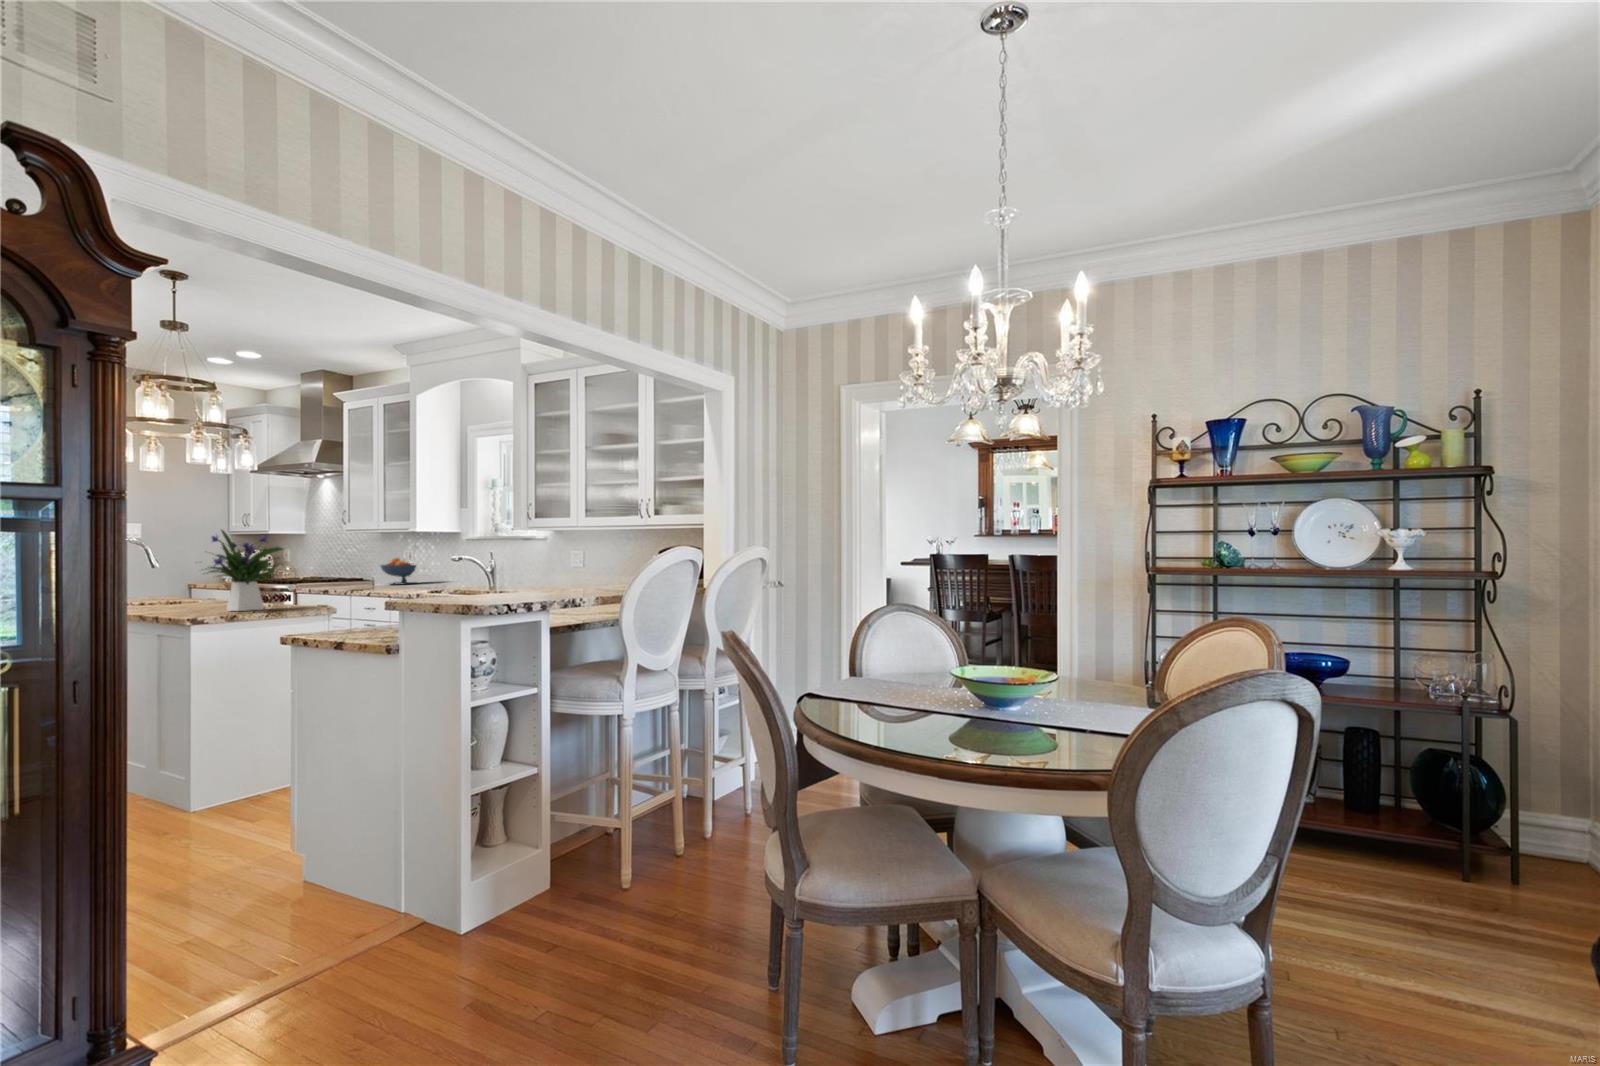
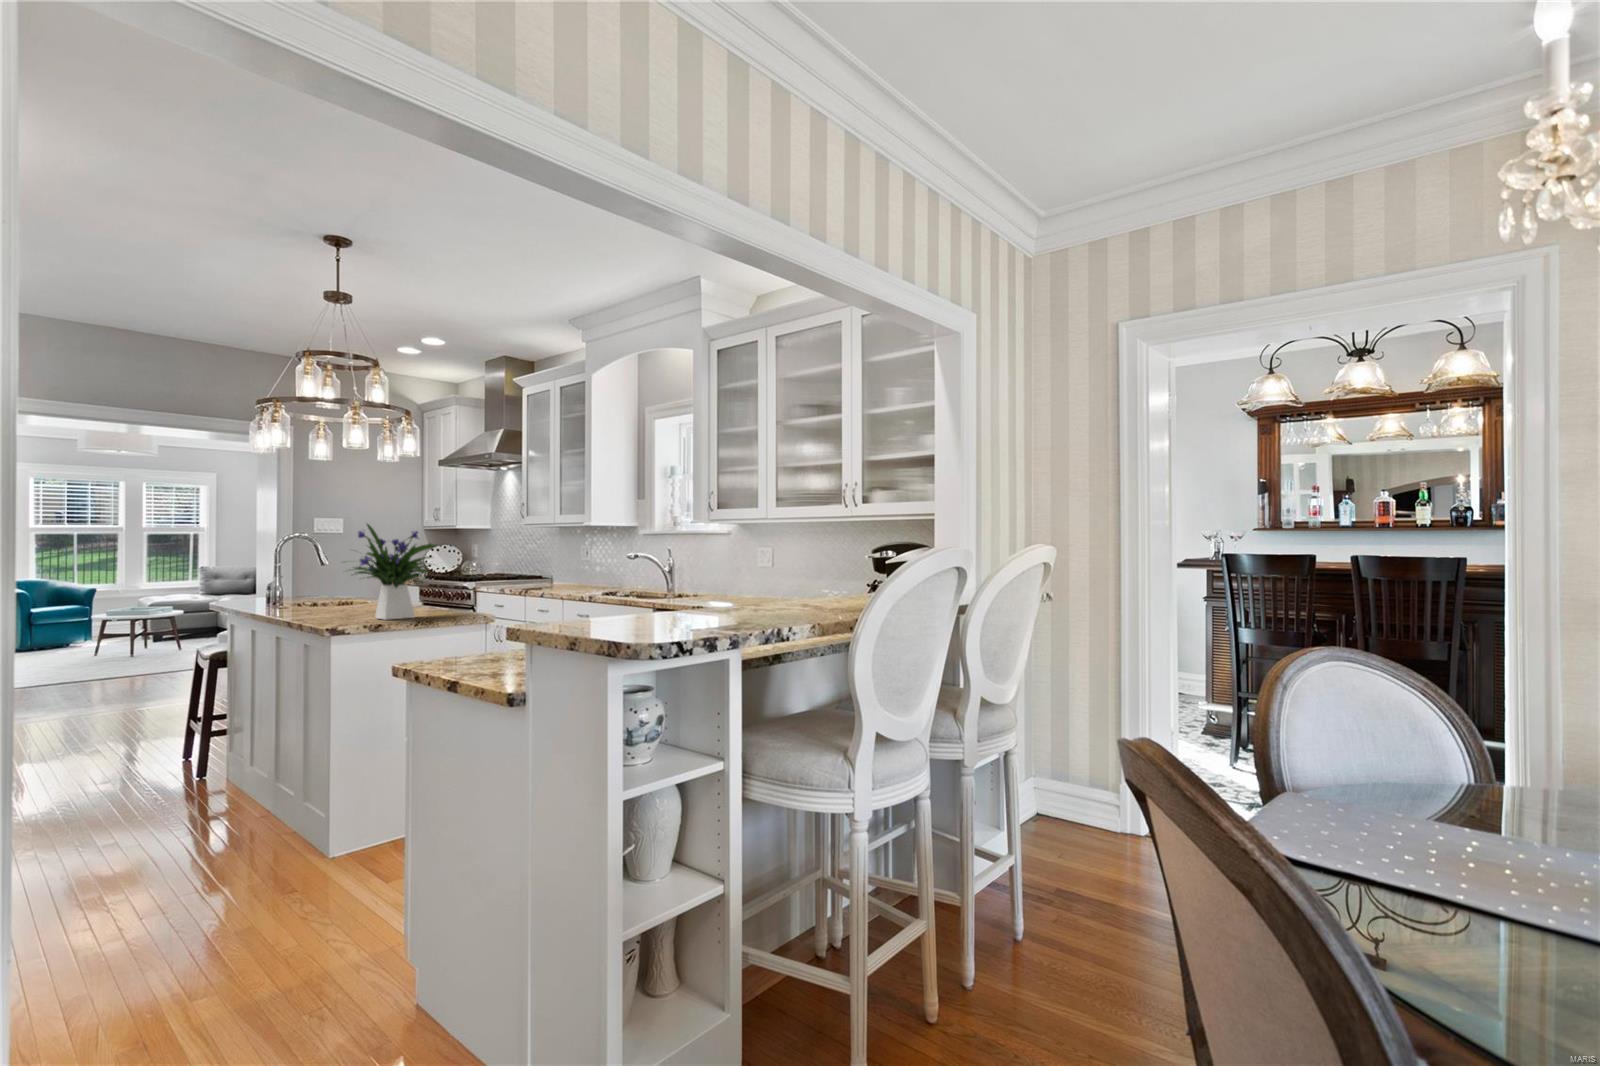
fruit bowl: present [381,558,418,585] -> none [556,555,604,584]

